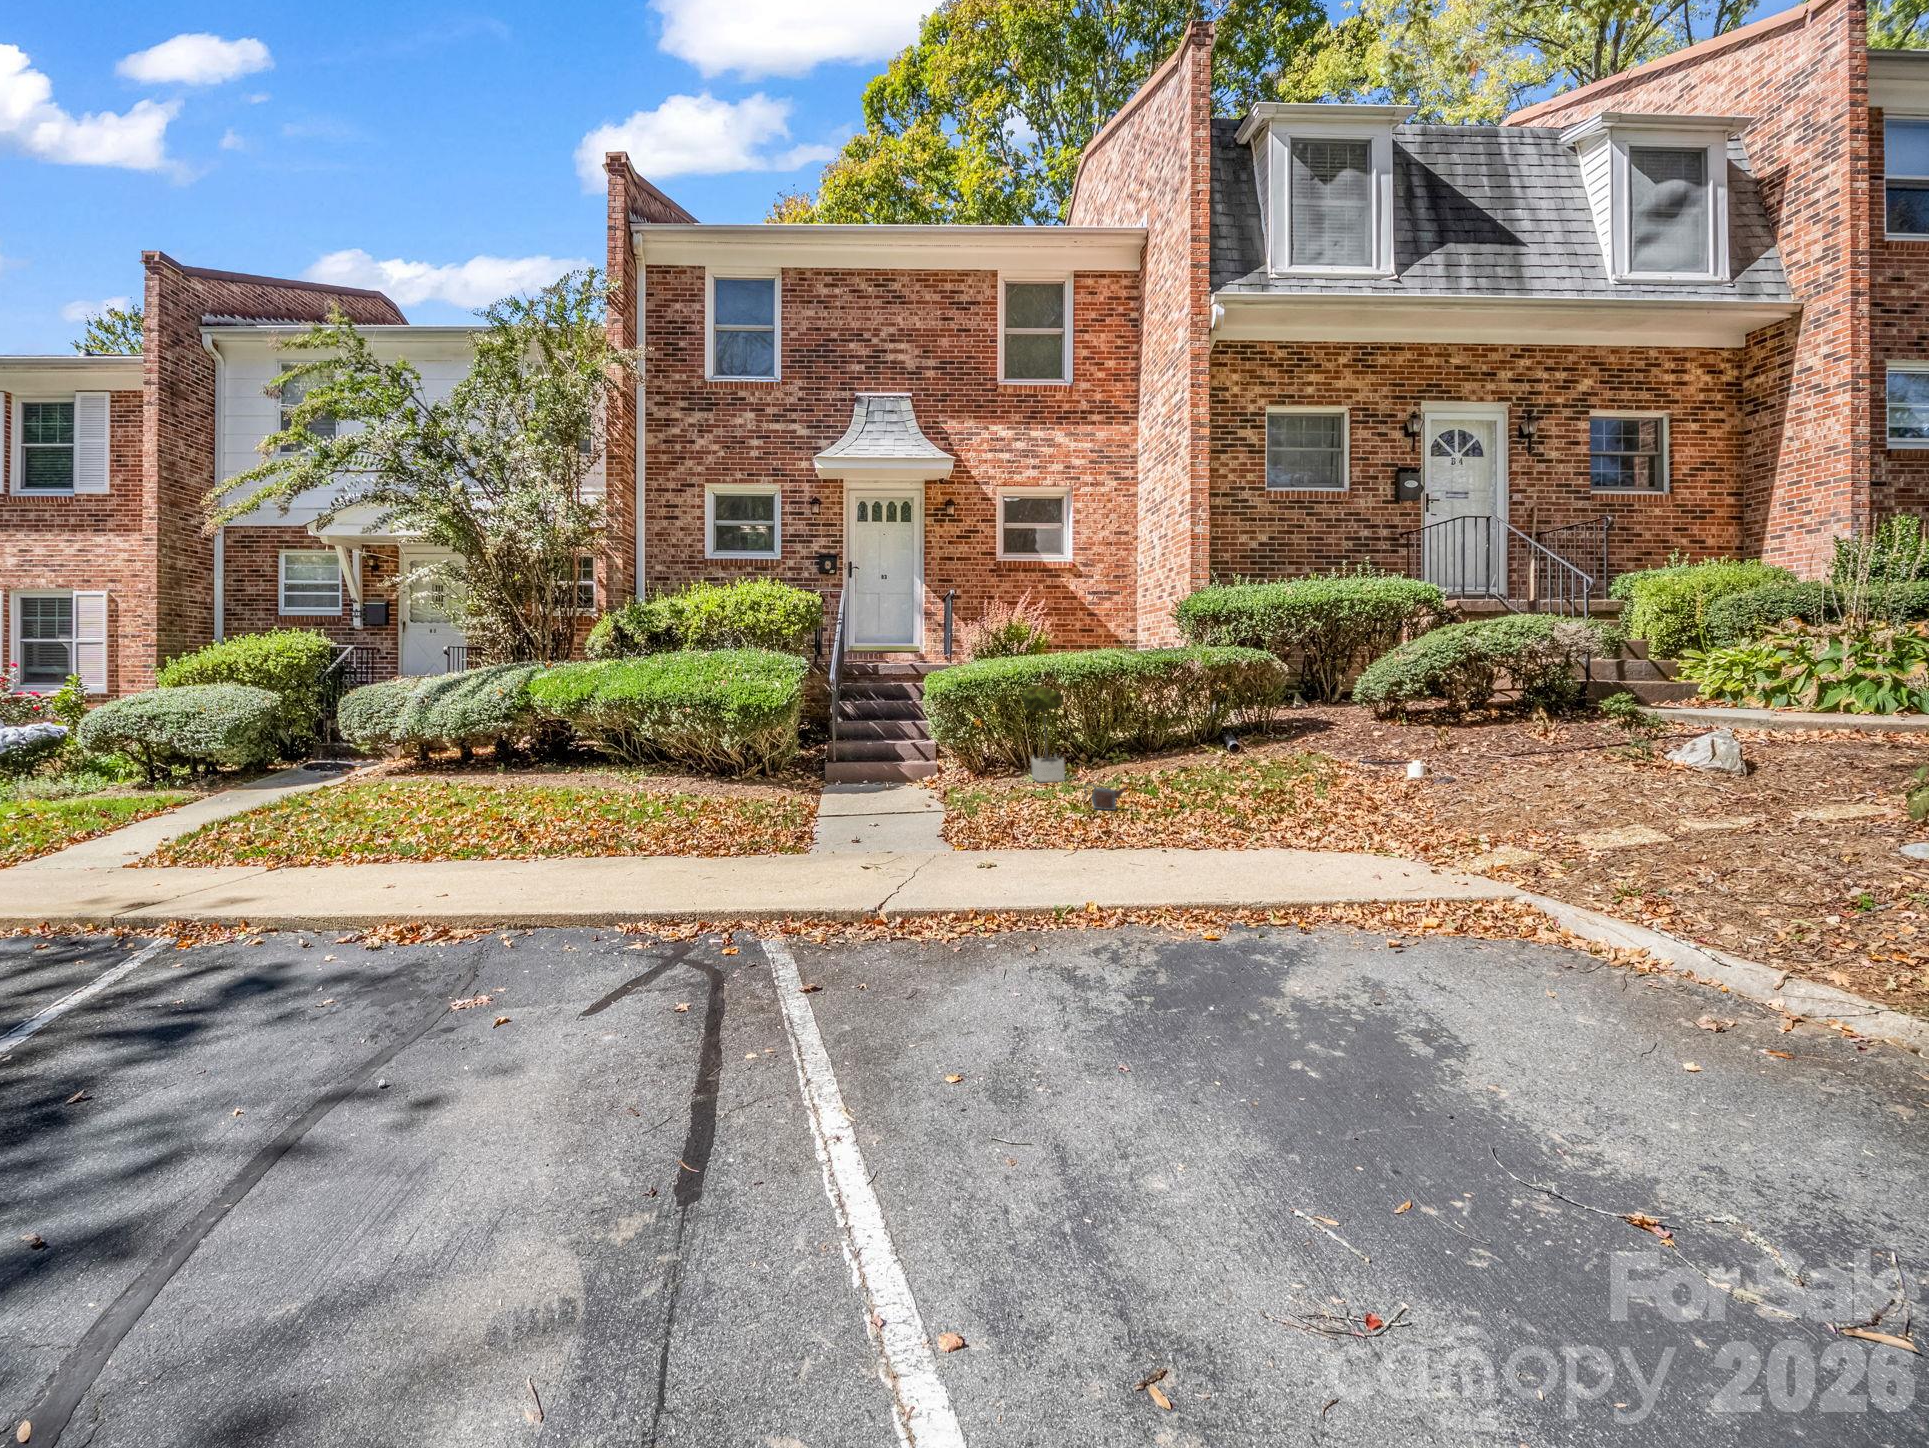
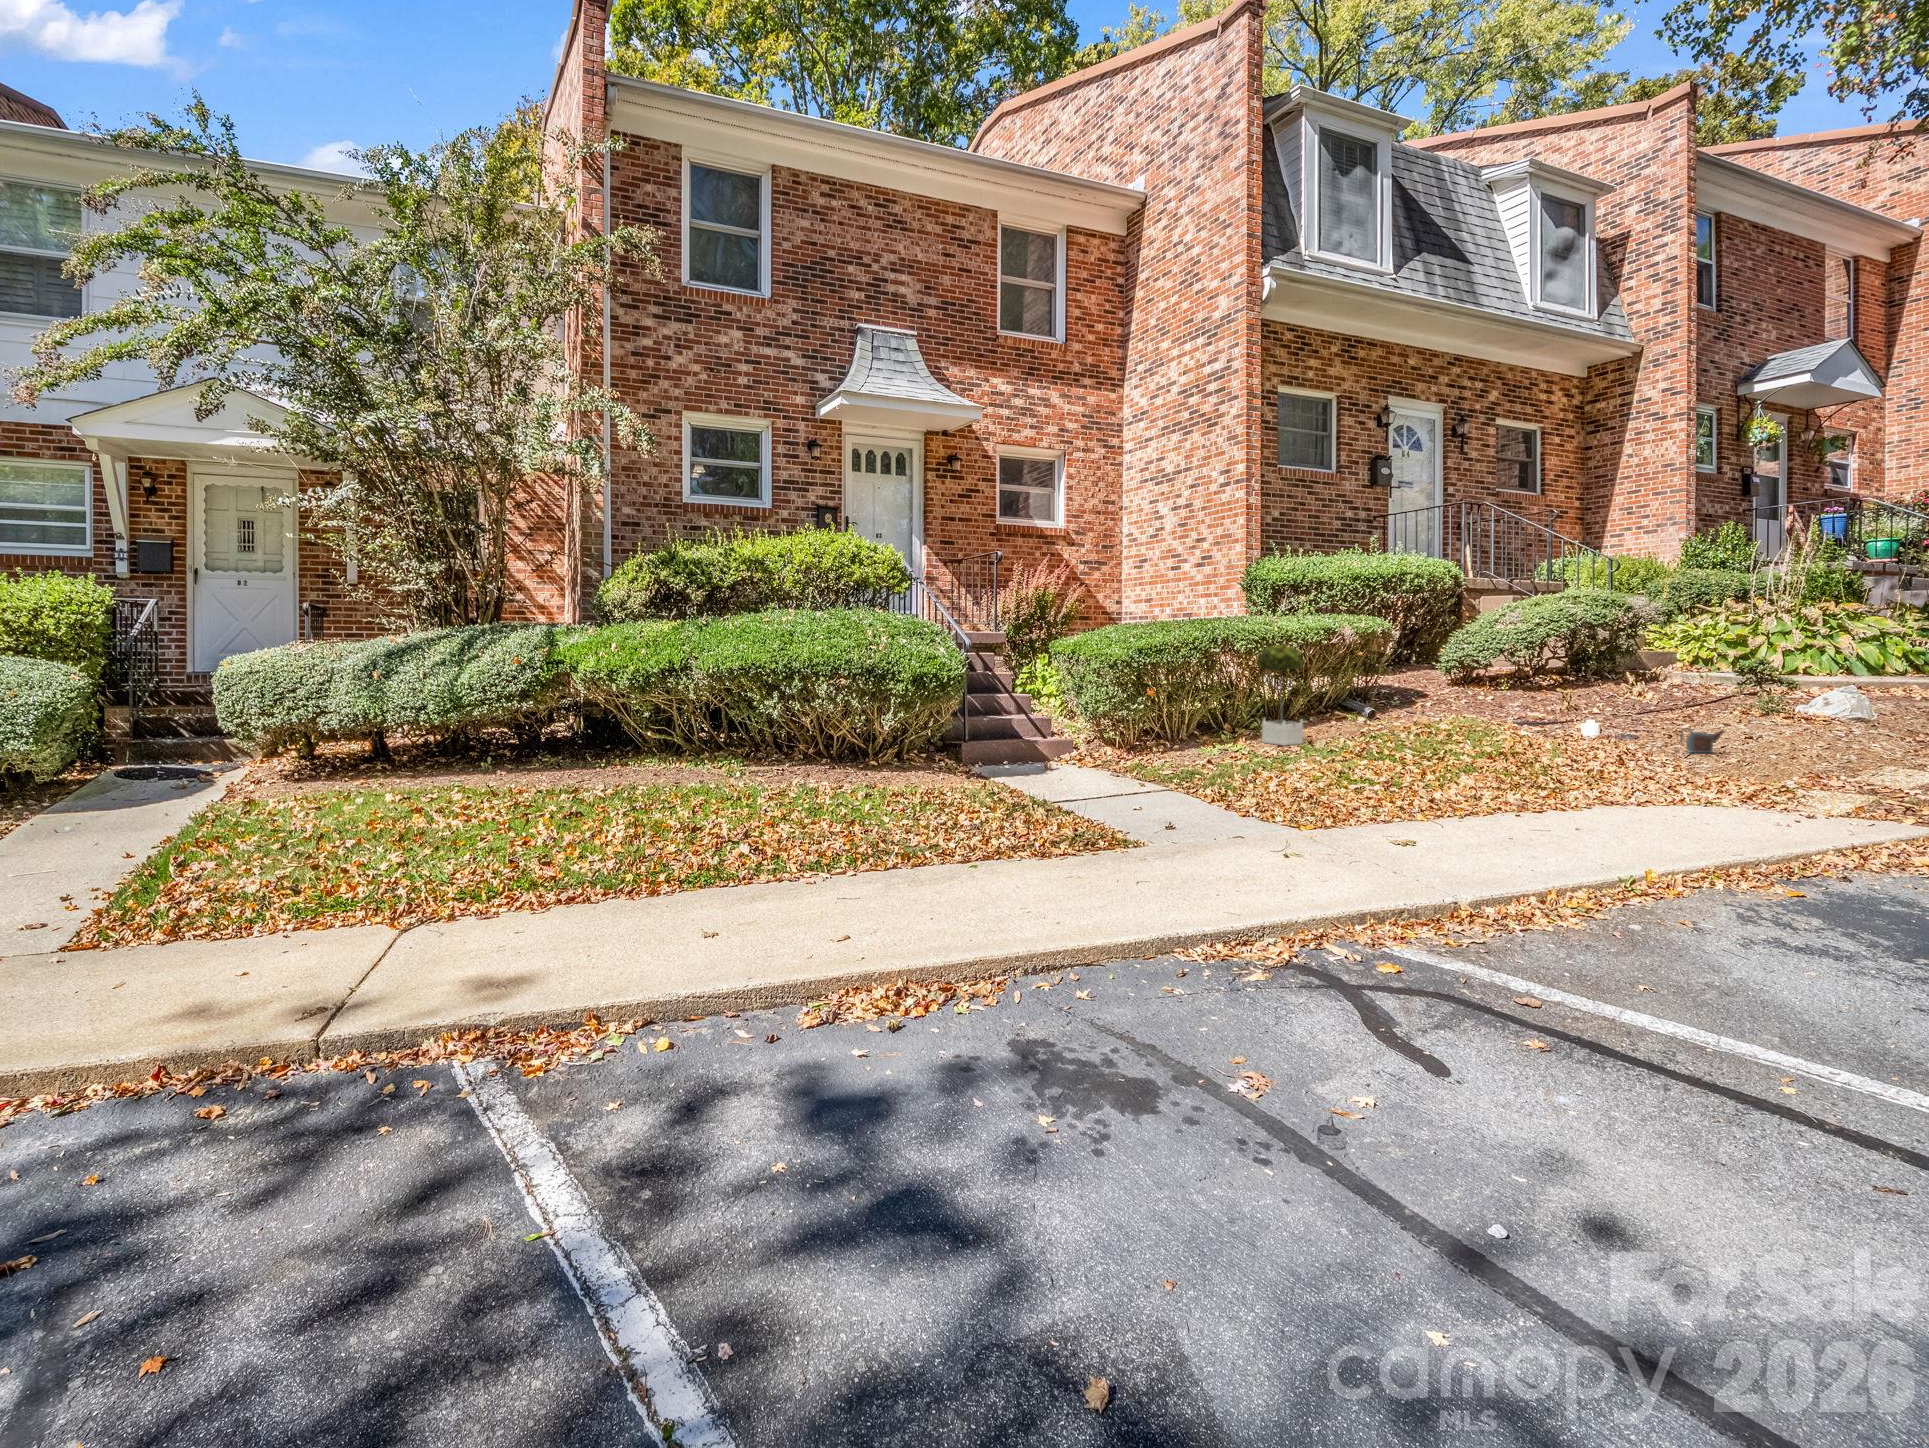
watering can: present [1084,783,1128,810] -> present [1680,728,1725,753]

